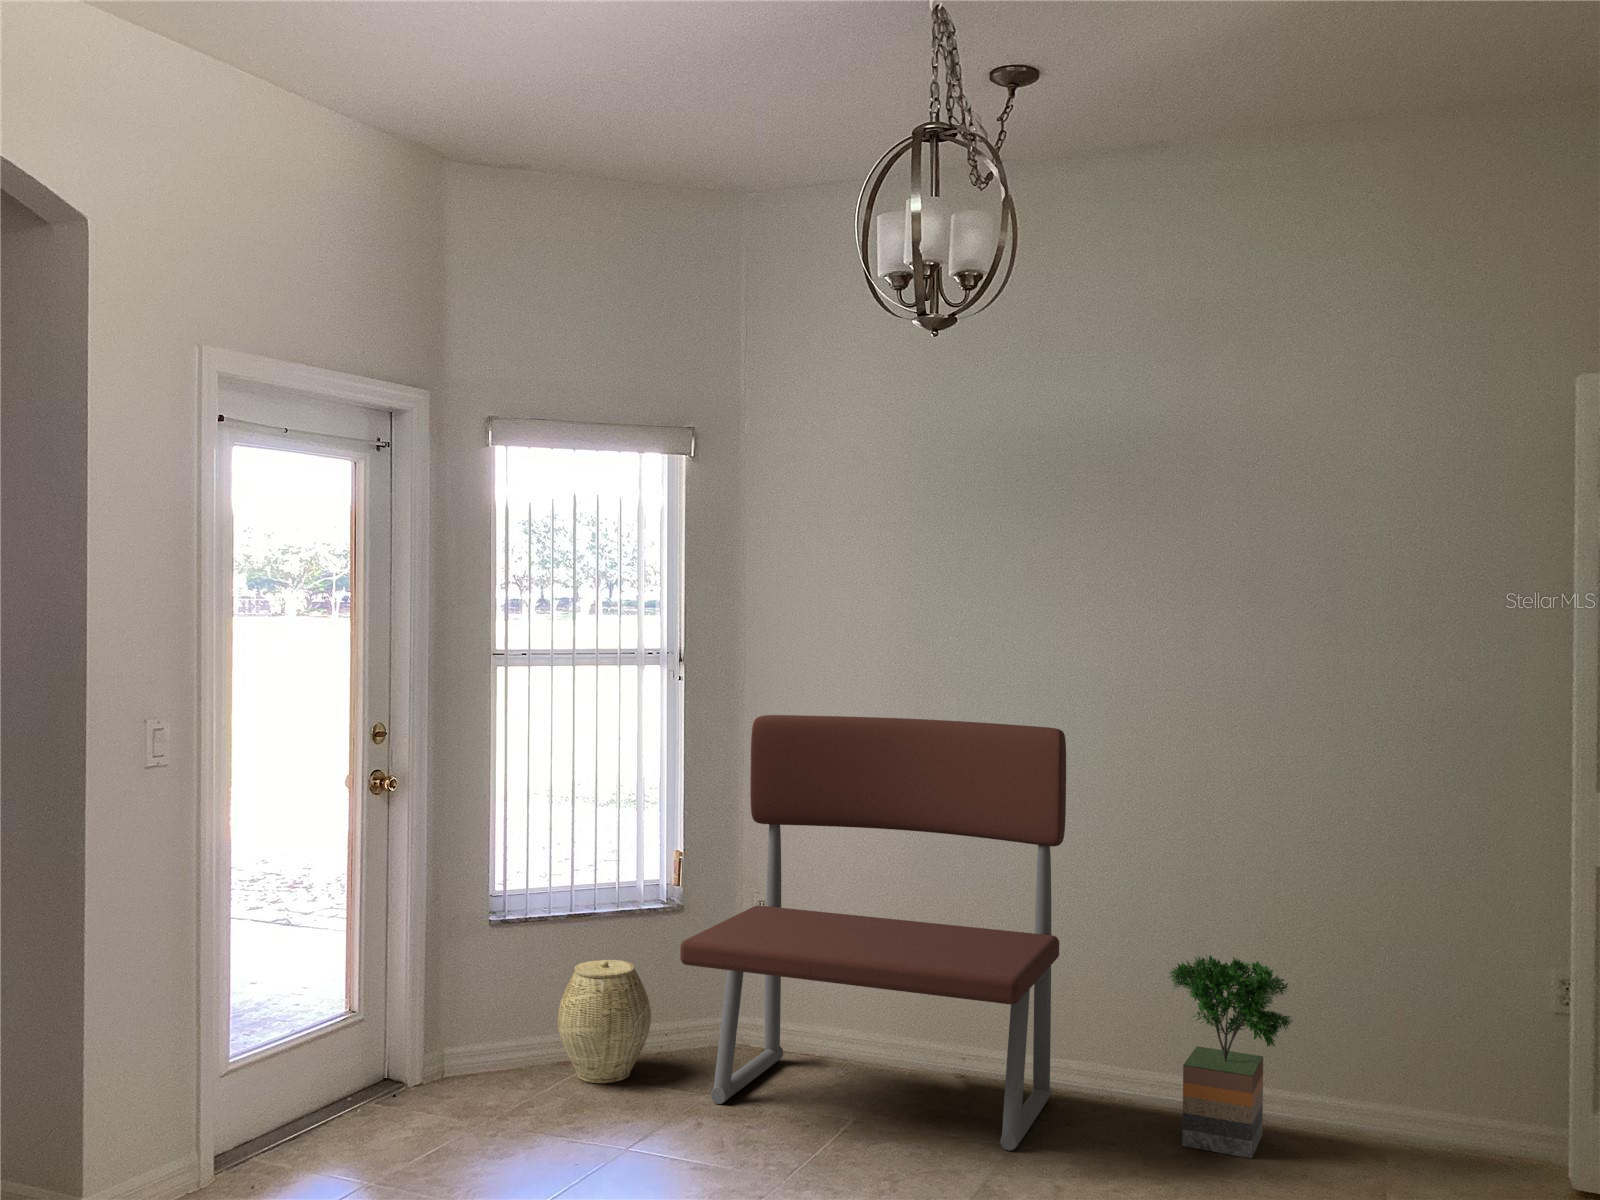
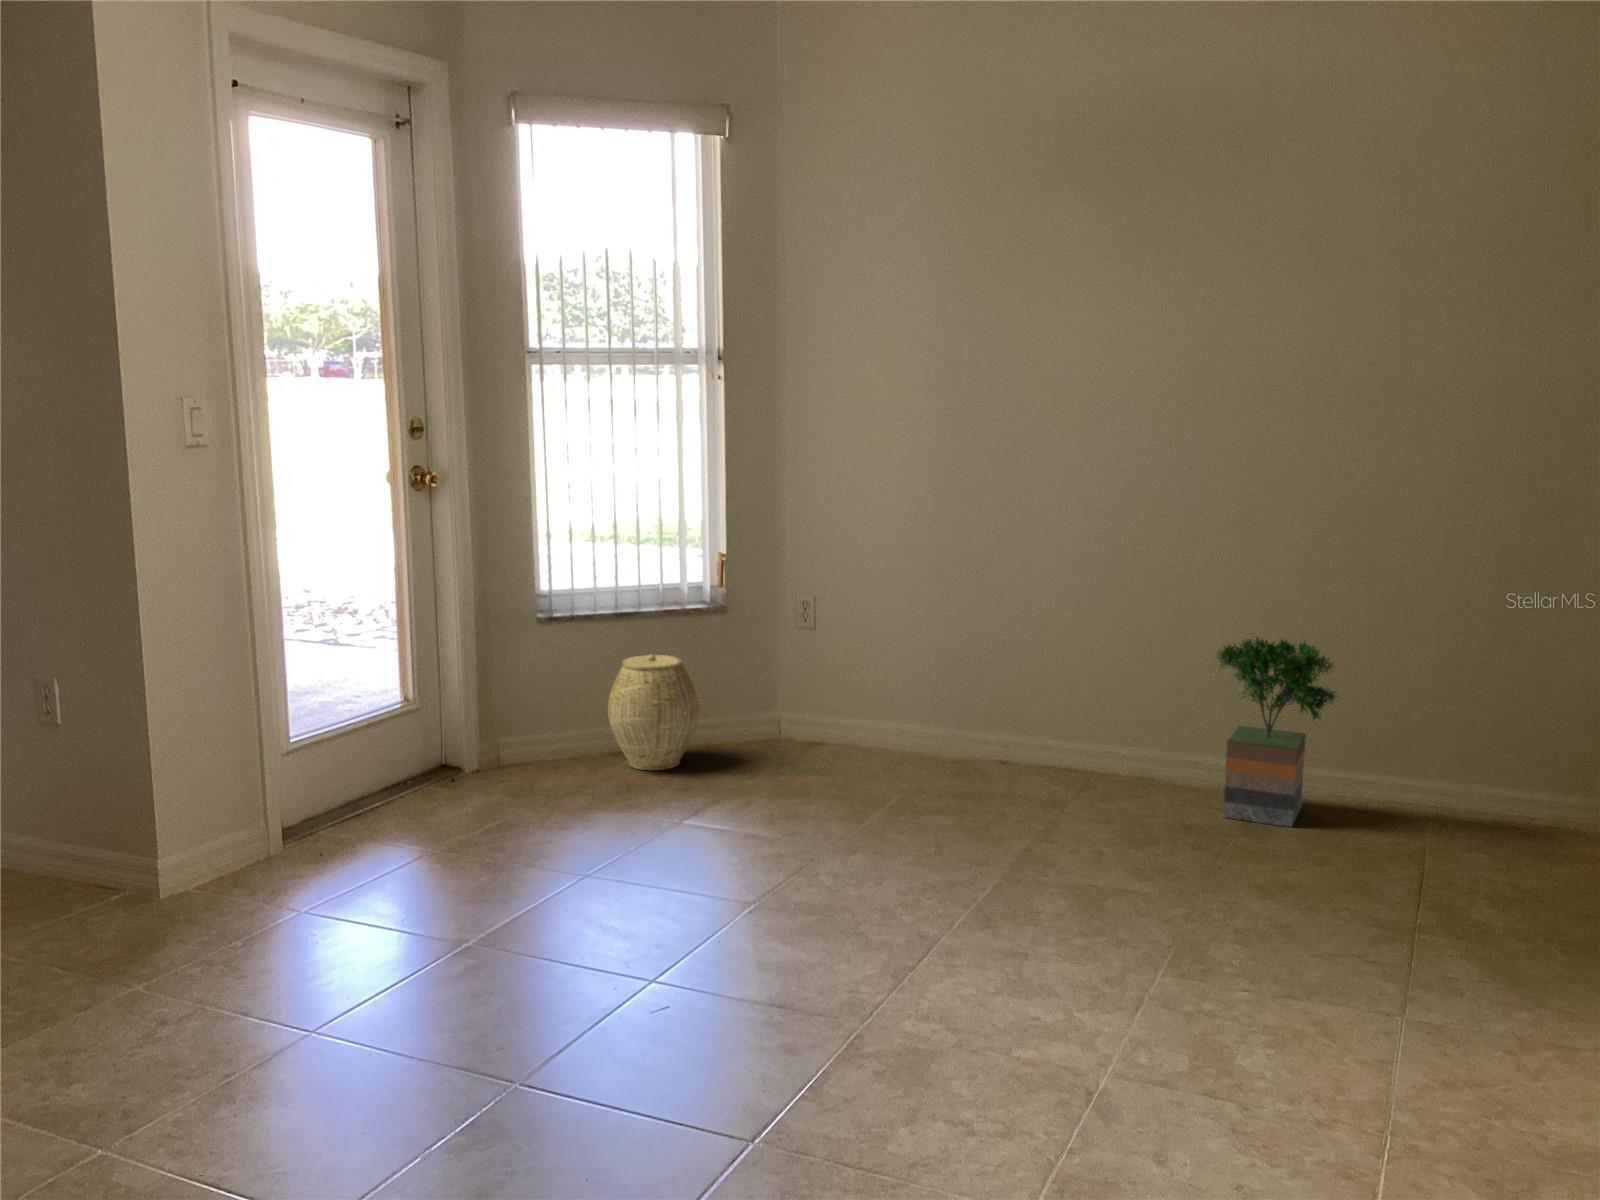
bench: present [680,715,1066,1151] -> none [728,410,1116,822]

